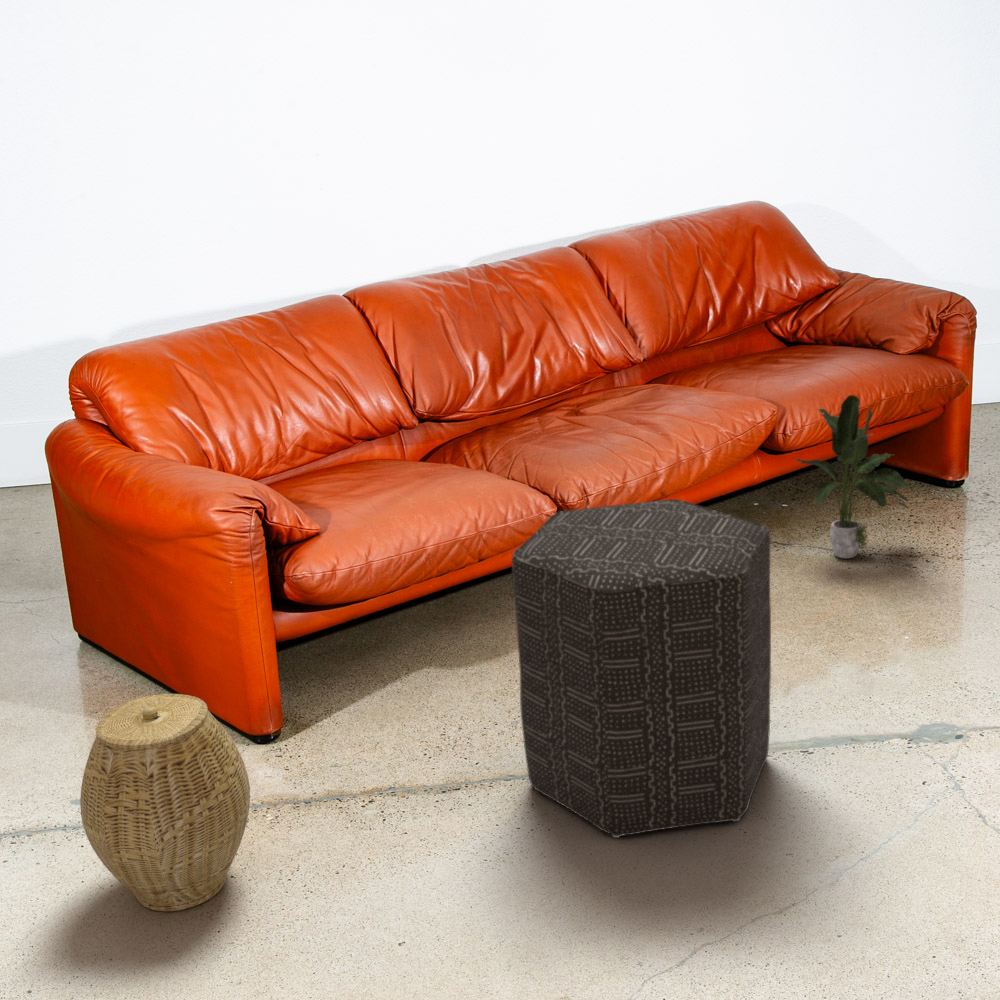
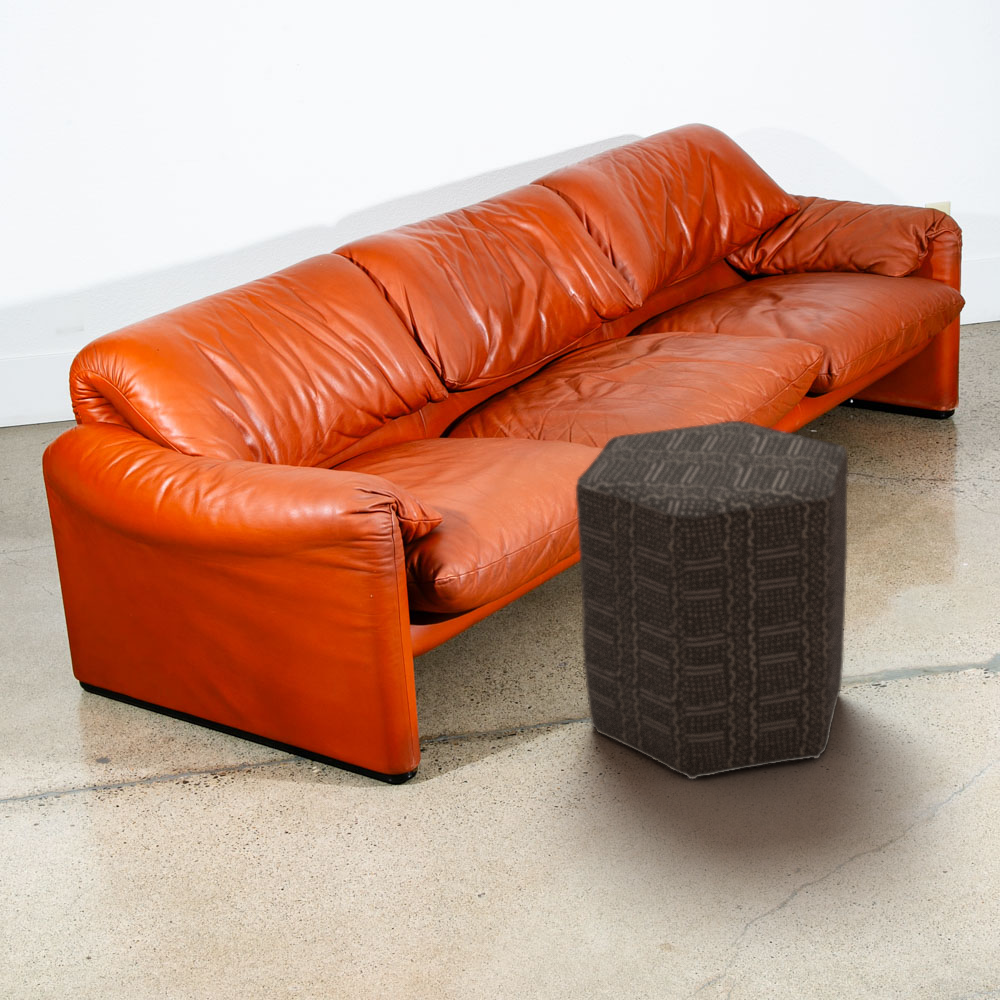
potted plant: present [796,395,909,558] -> none [837,309,956,485]
woven basket: present [80,694,250,911] -> none [127,639,307,871]

